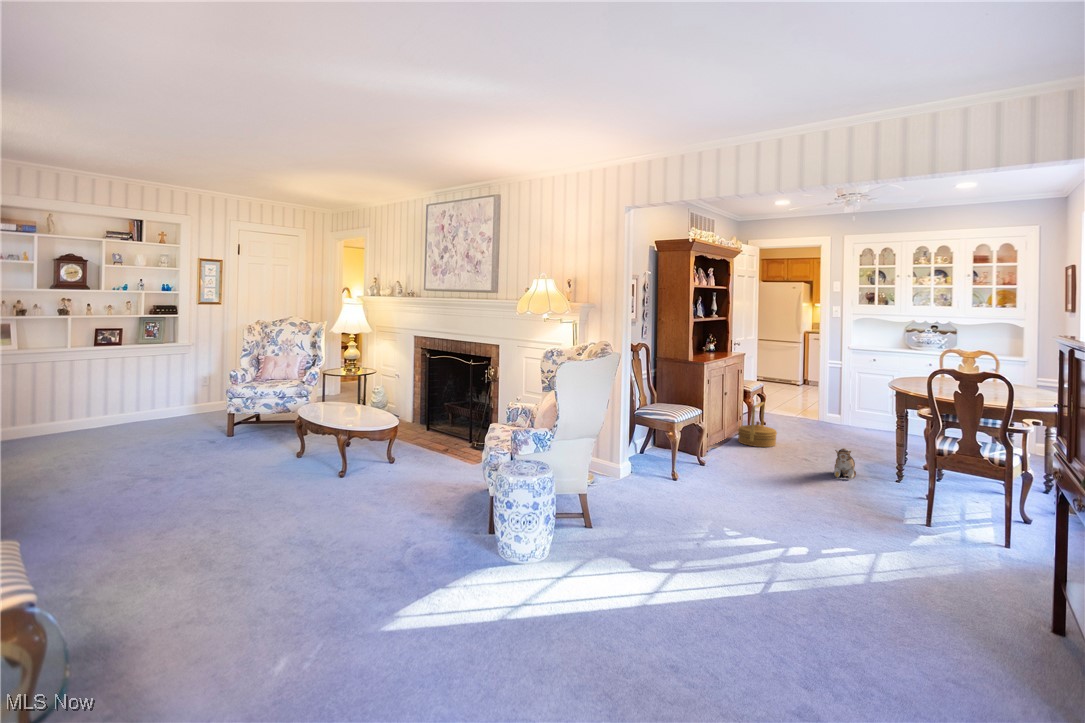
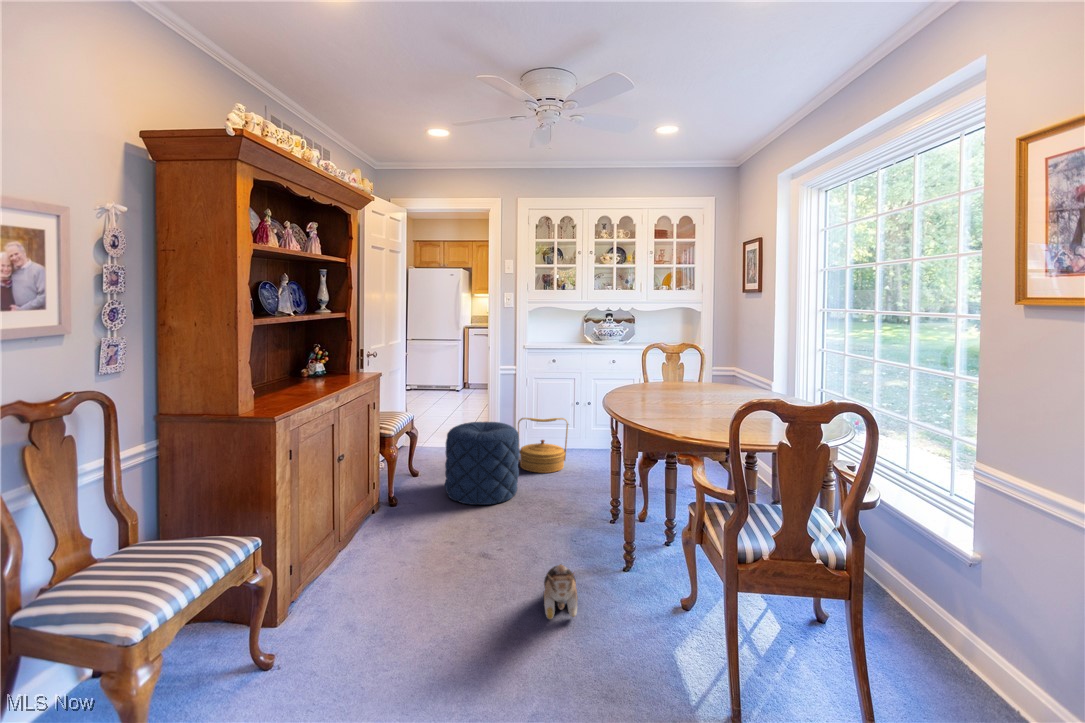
pouf: none [782,391,835,441] -> present [445,422,520,505]
woven basket: present [738,402,777,447] -> present [518,418,568,473]

